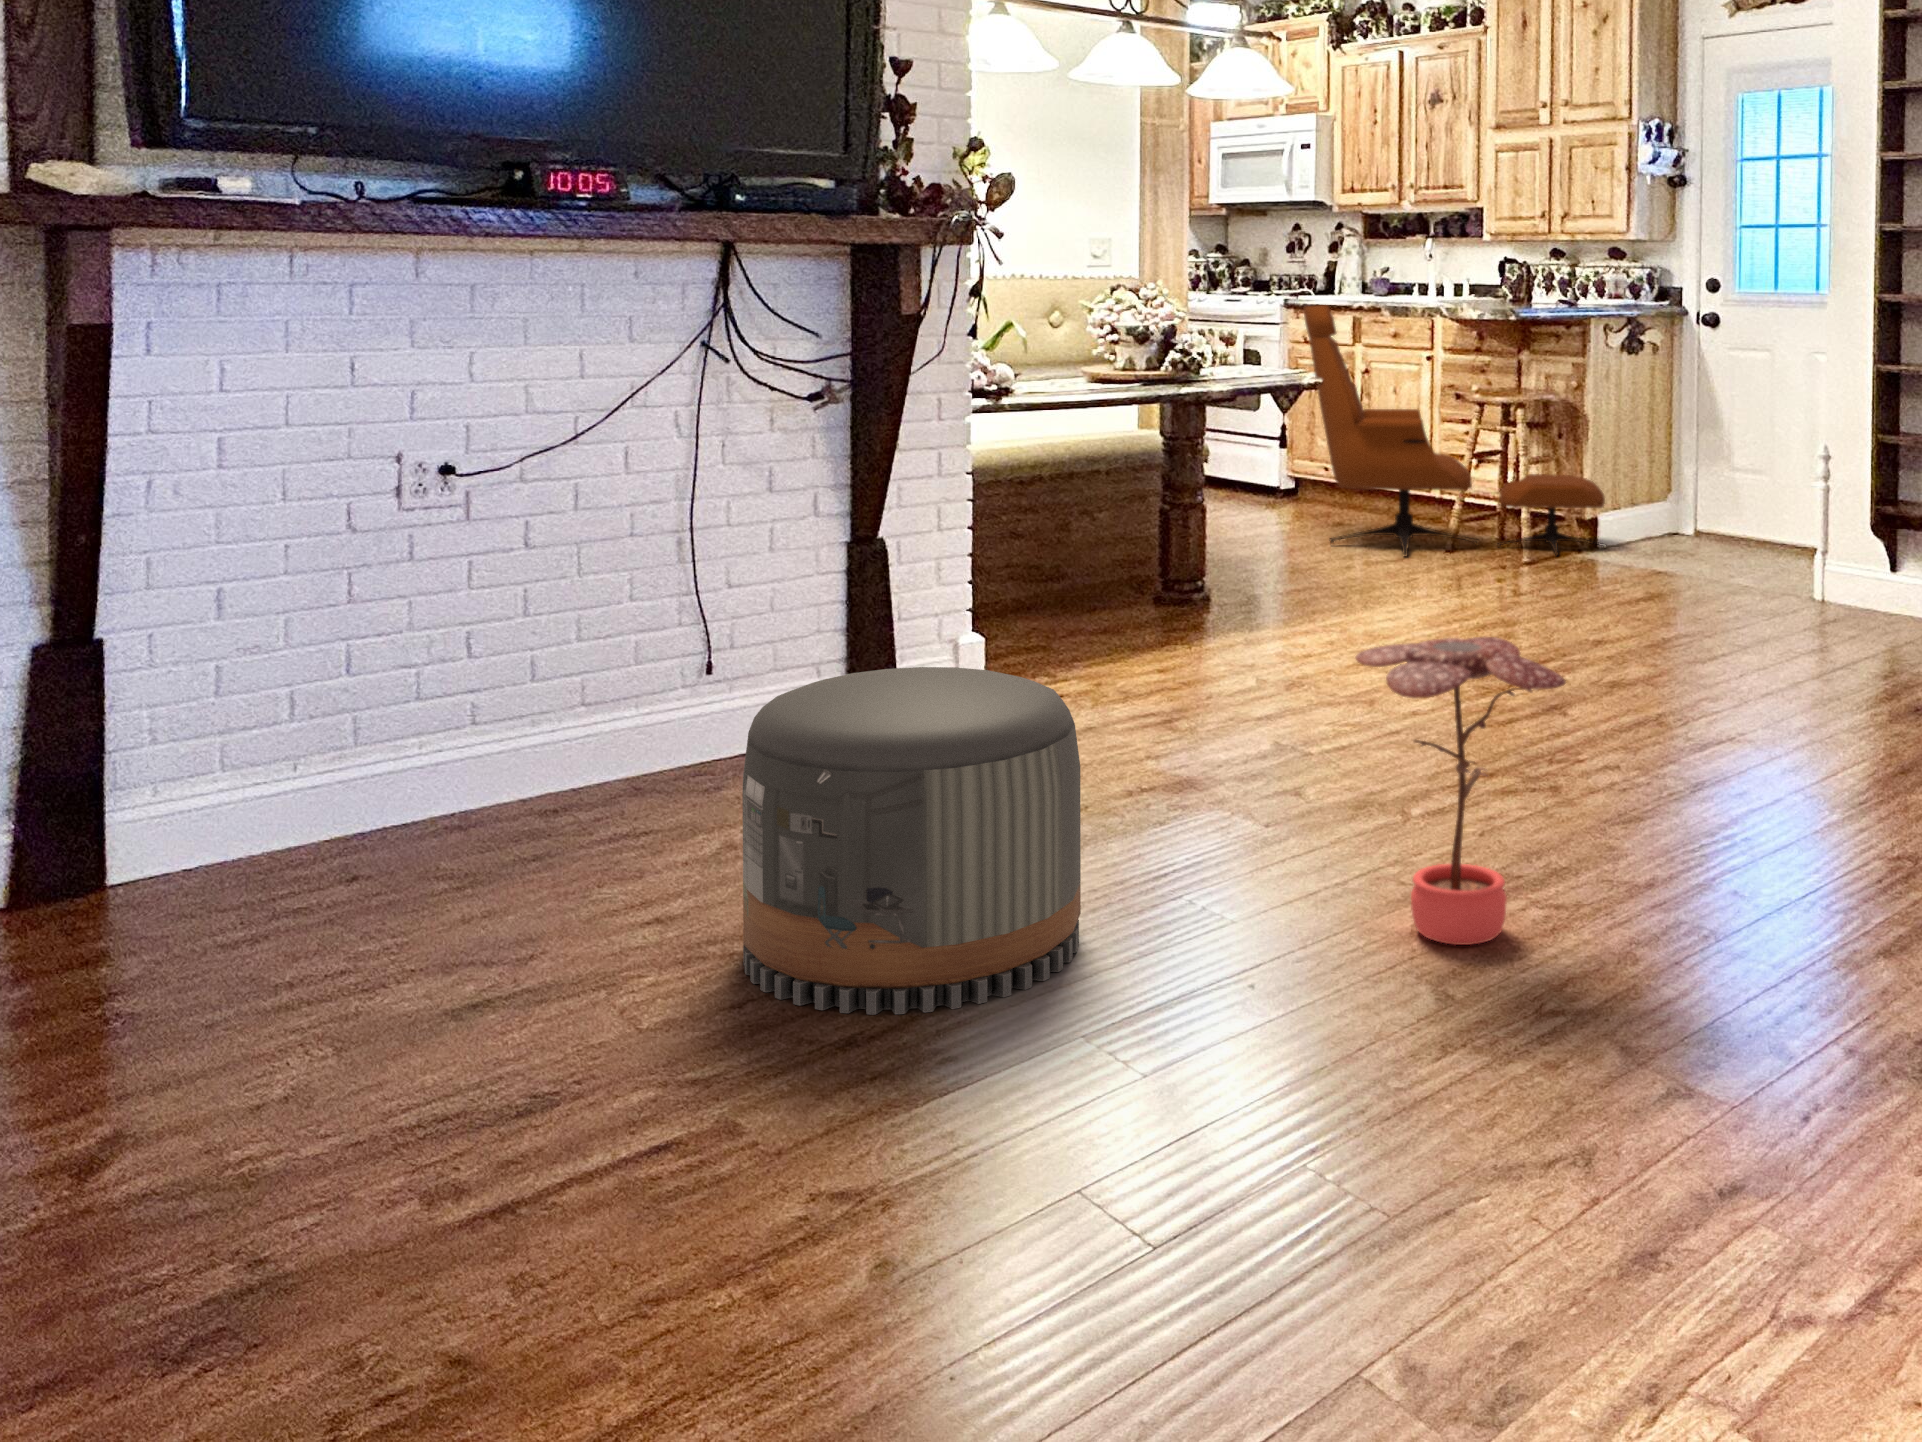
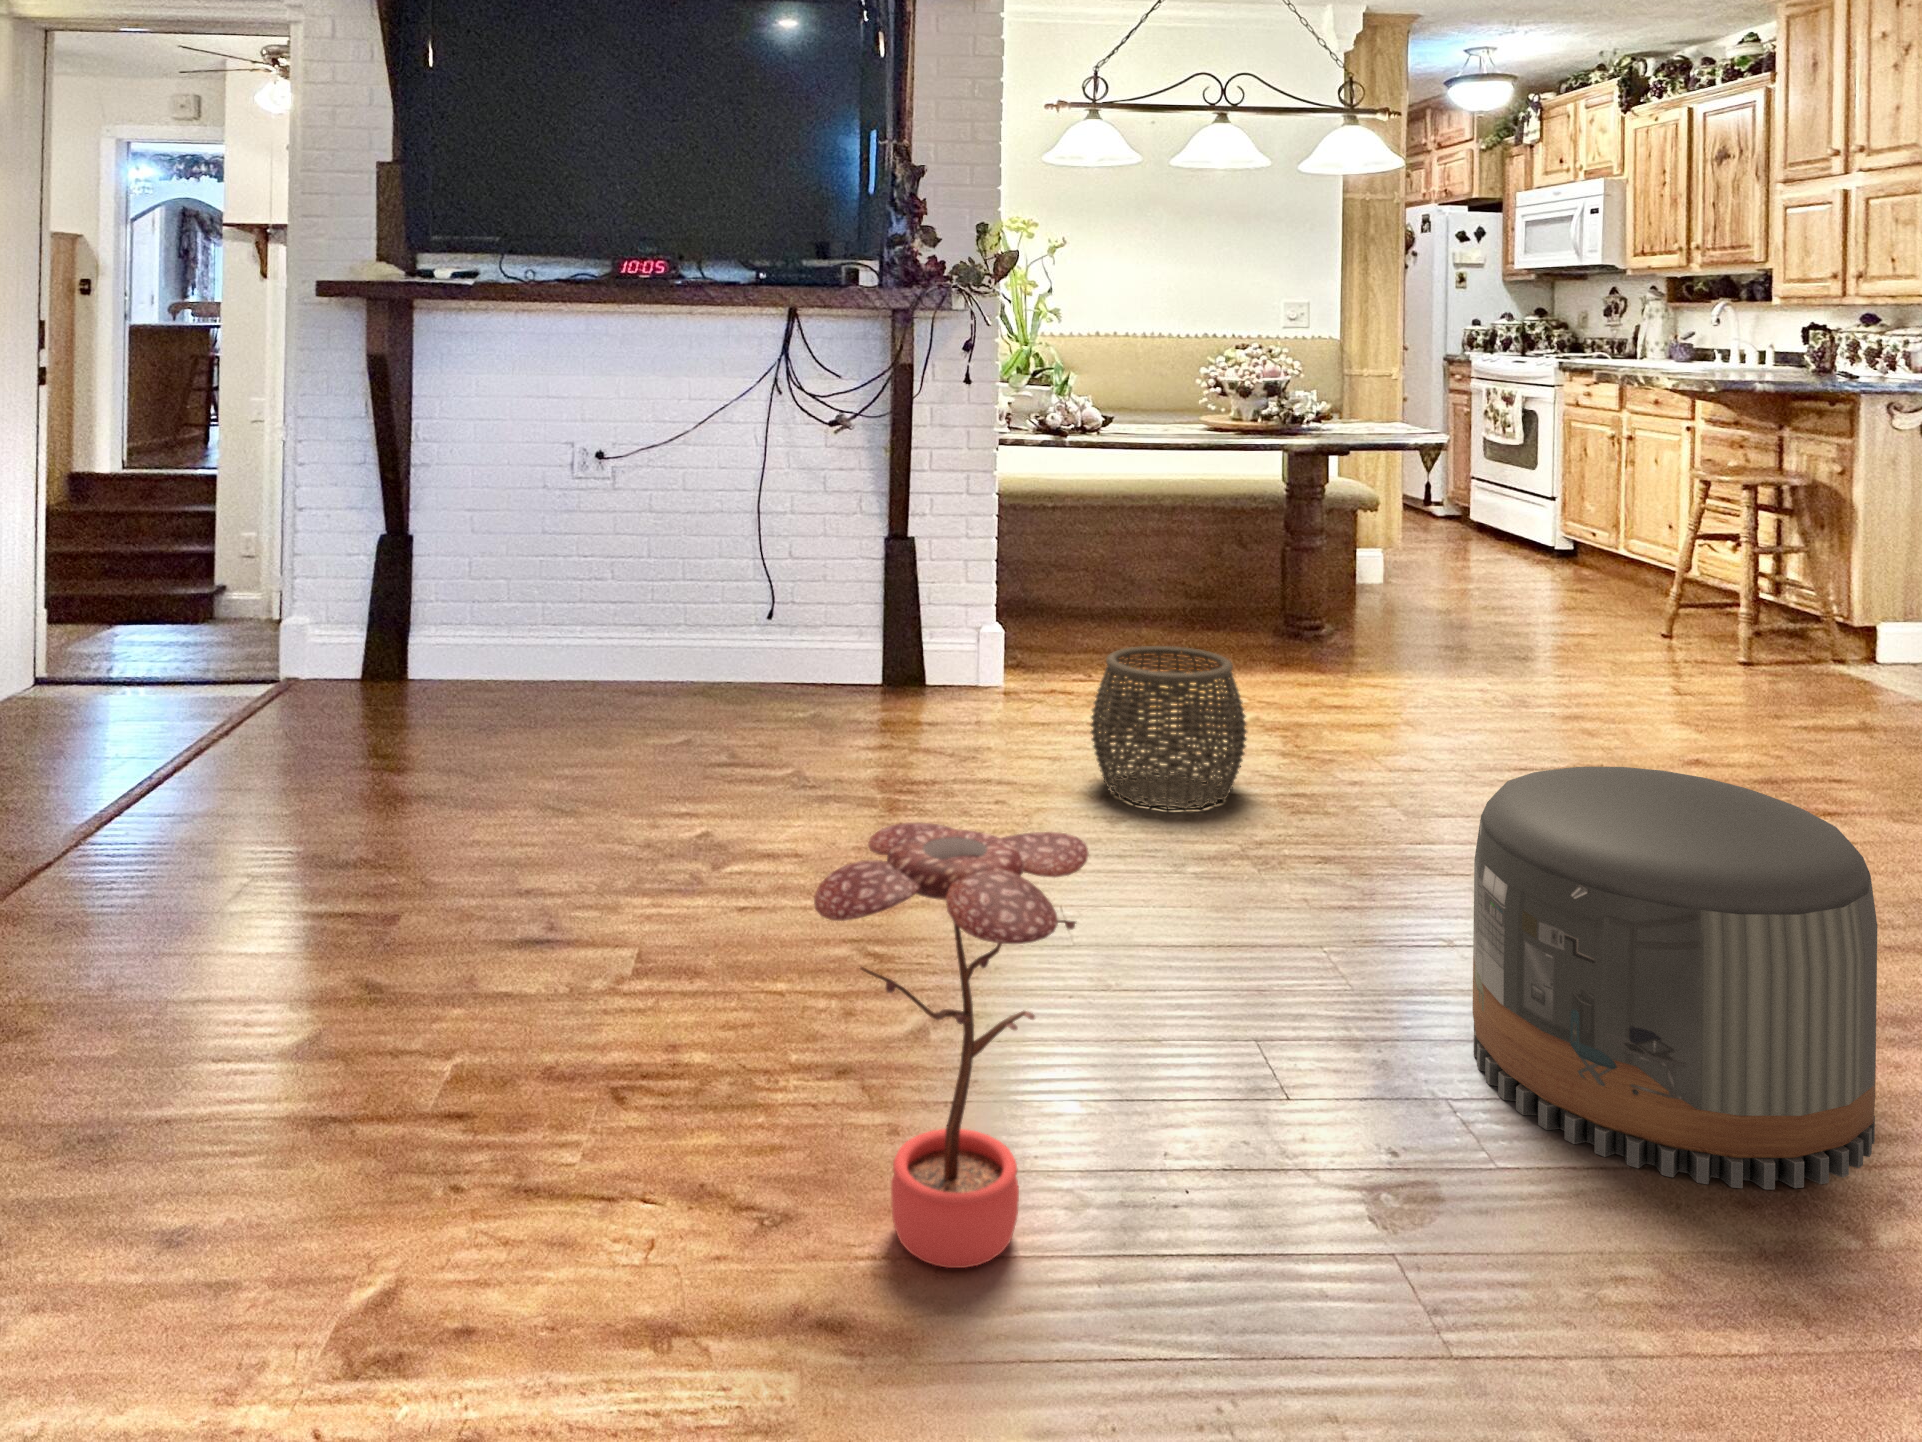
lounge chair: present [1304,305,1607,556] -> none [1500,372,1878,674]
woven basket: none [1145,562,1288,704] -> present [1091,646,1247,809]
pouf: present [742,667,1081,1015] -> present [1473,767,1877,1189]

